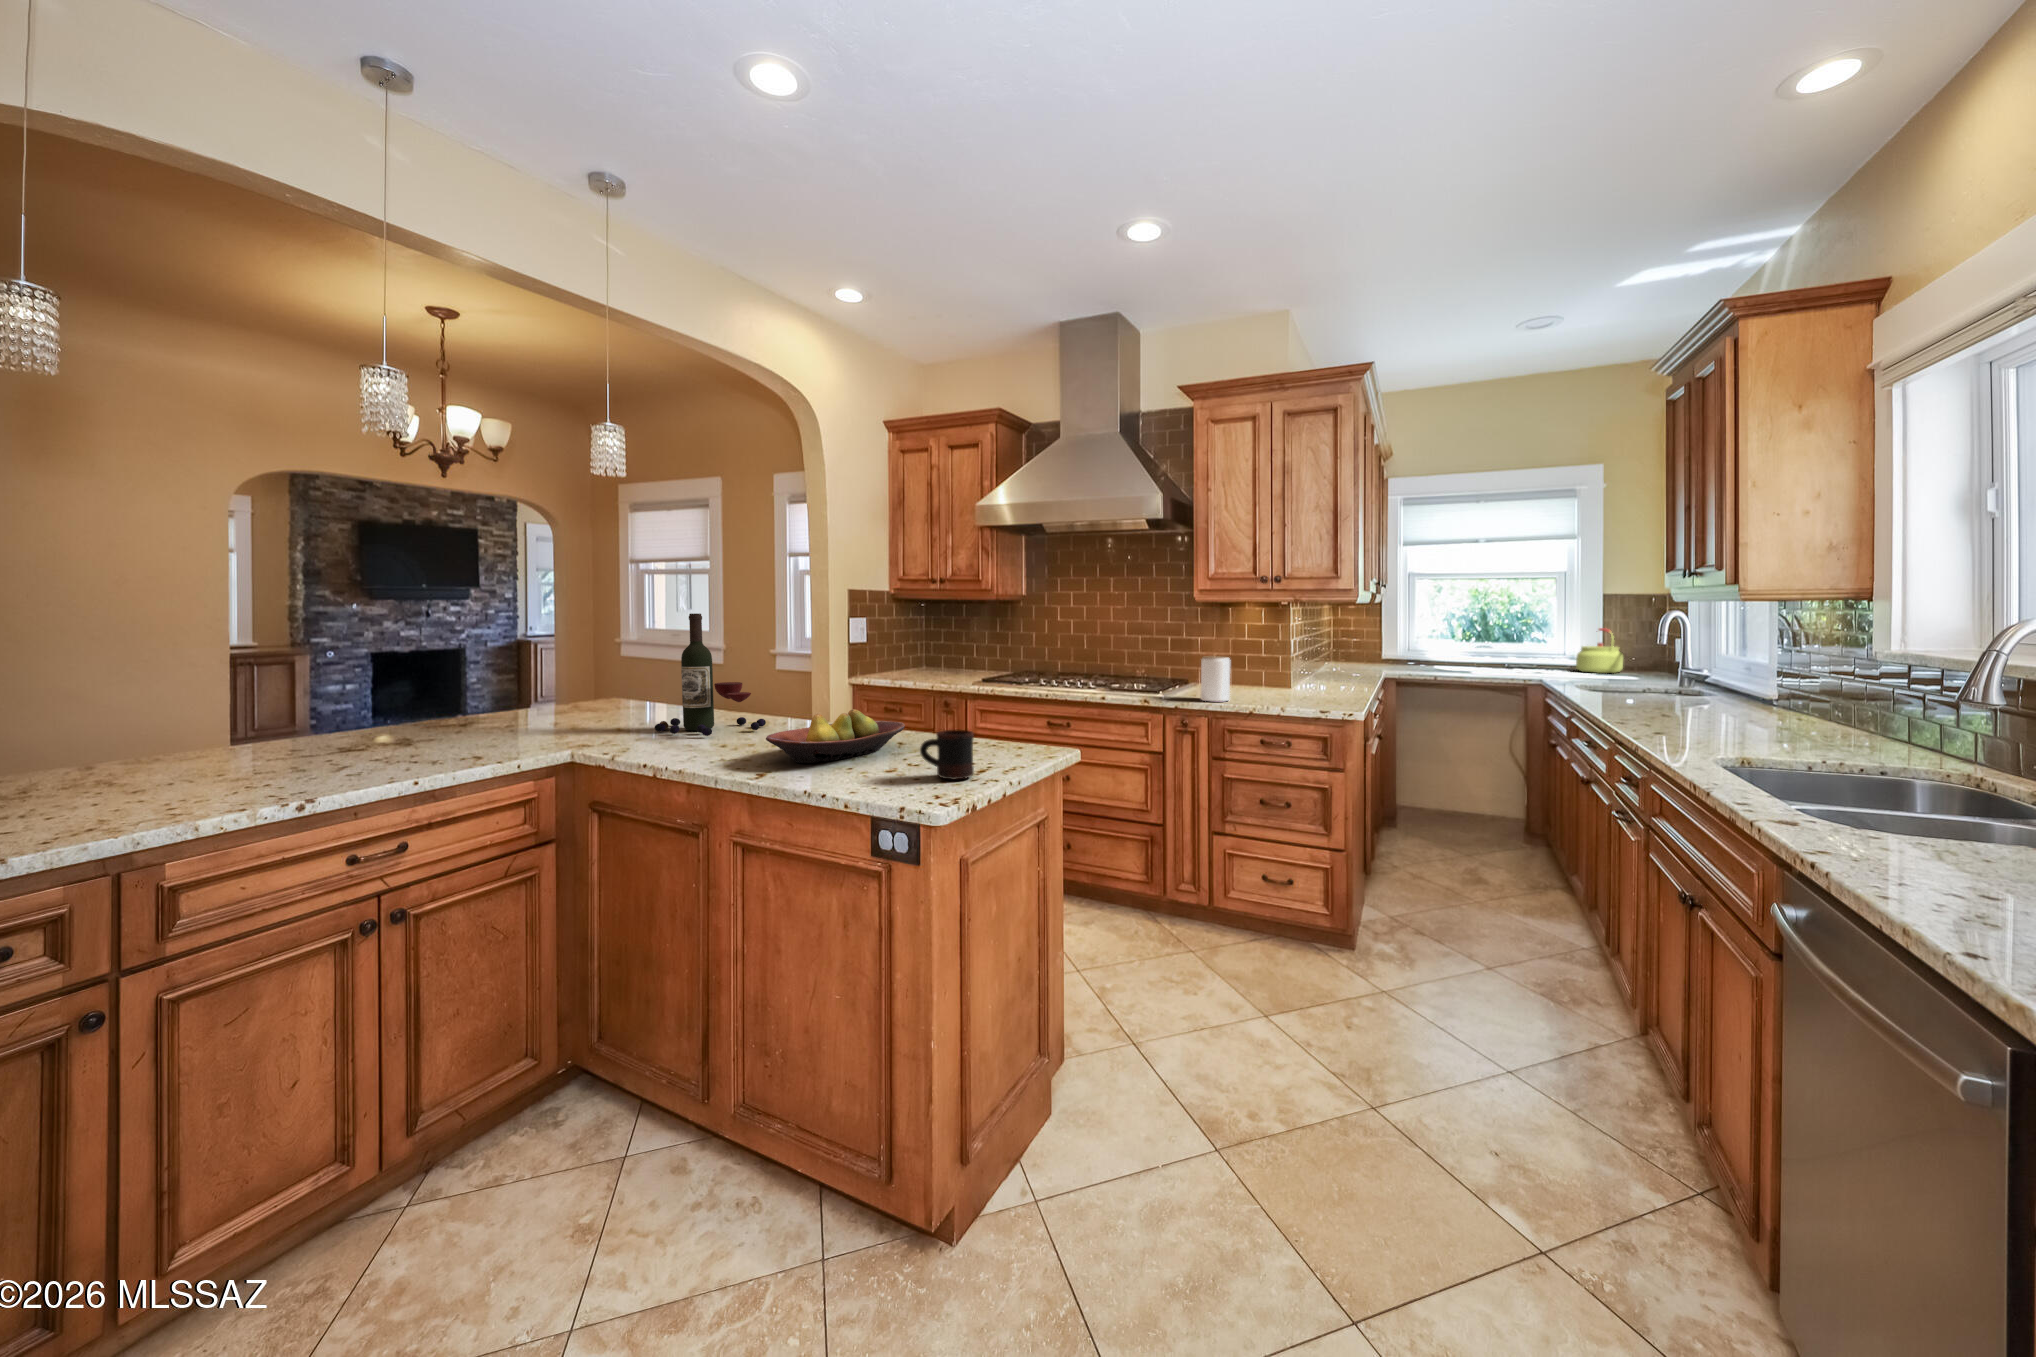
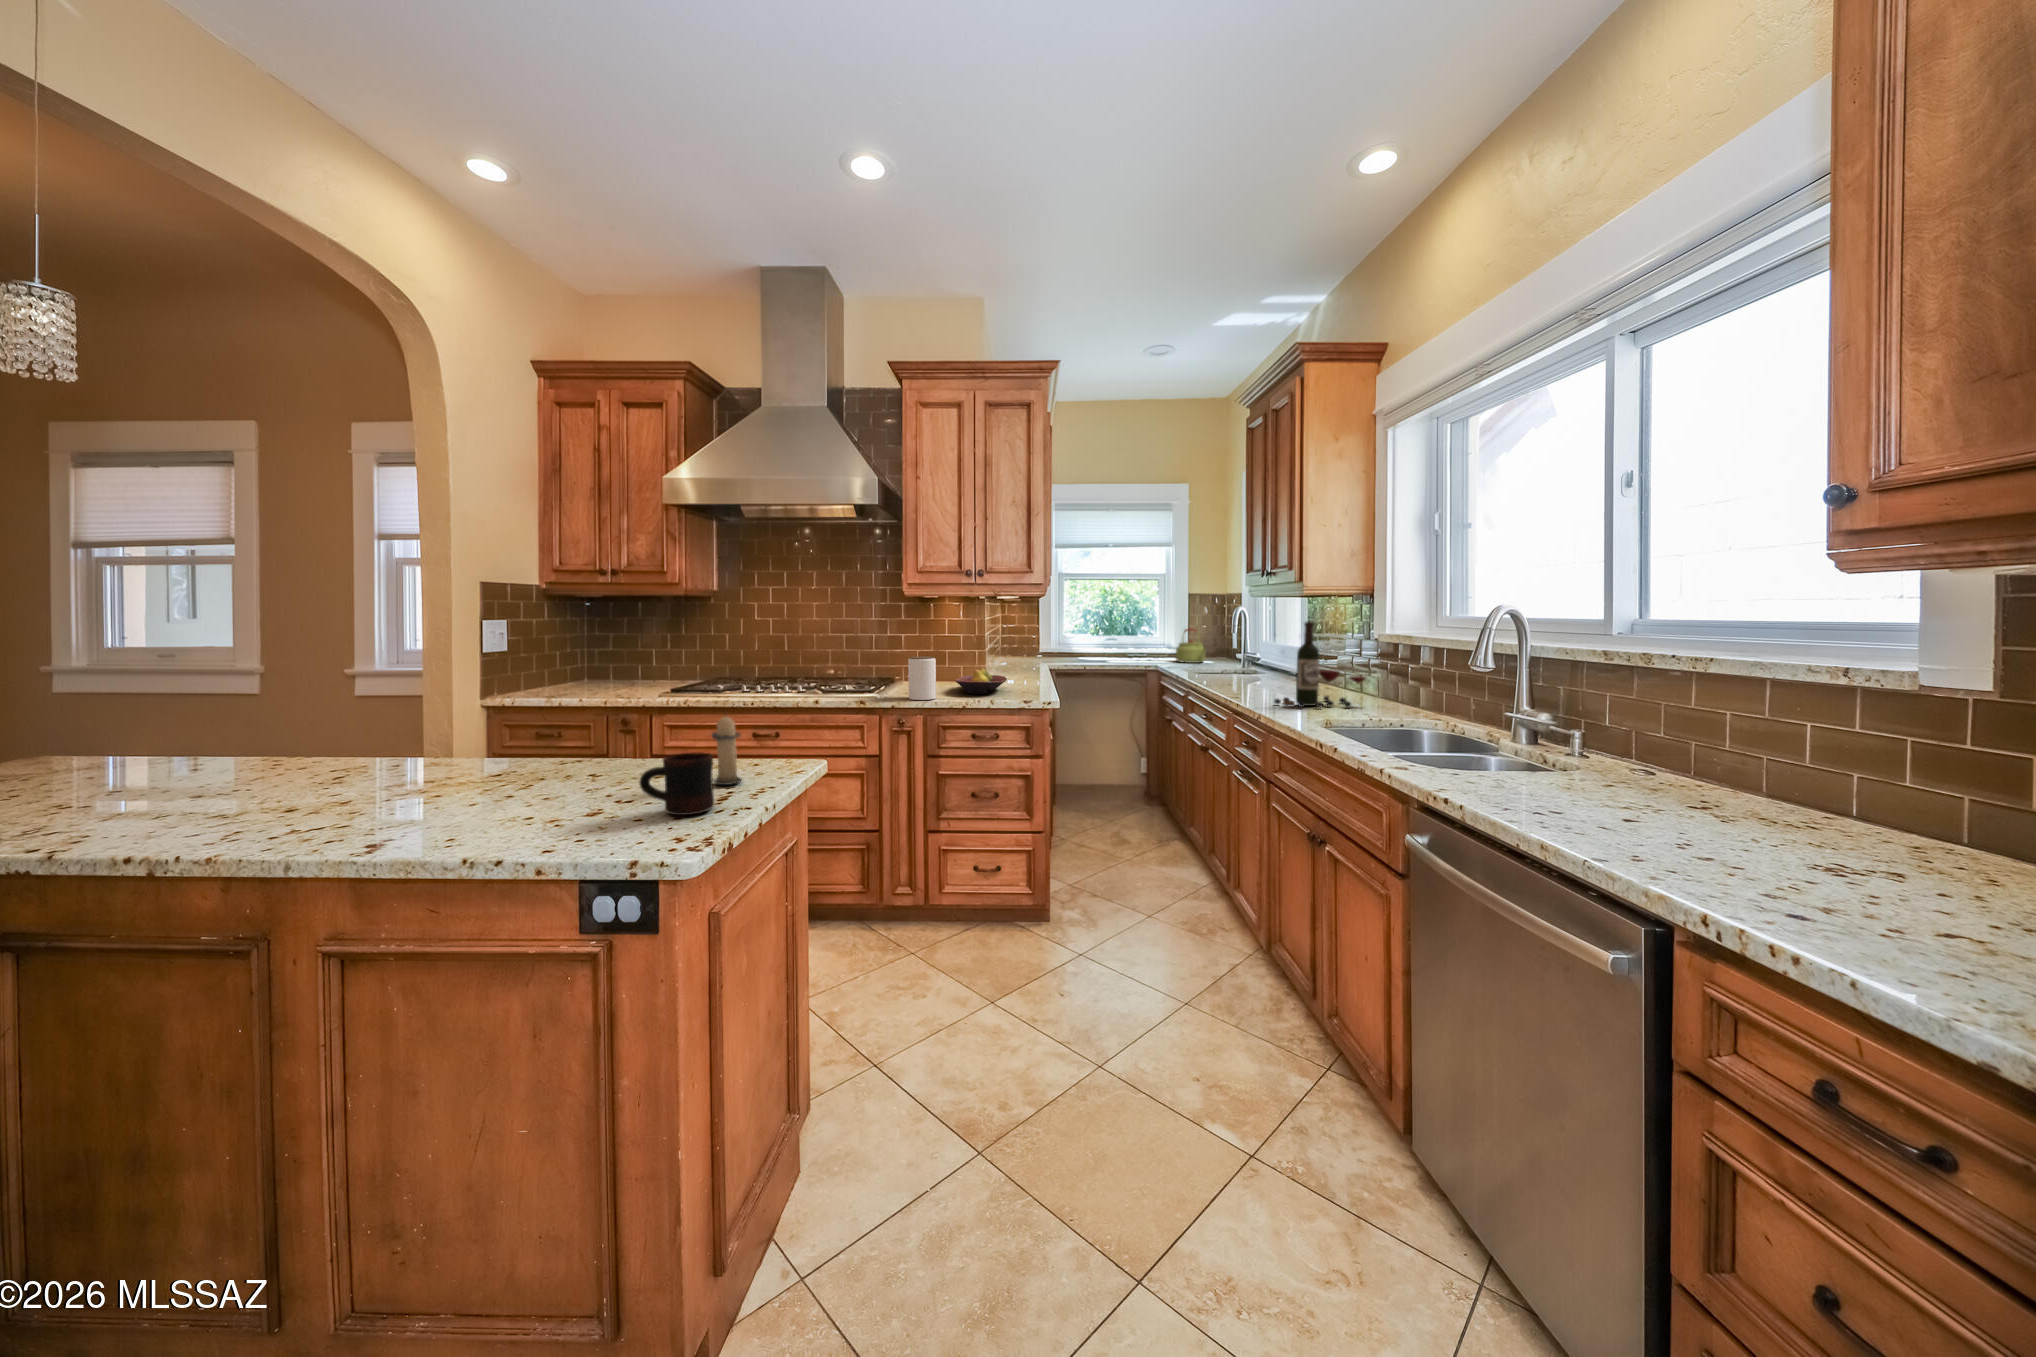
wine bottle: present [655,613,766,736] -> present [1274,622,1366,707]
candle: none [978,698,1008,762] -> present [712,716,741,785]
fruit bowl: present [766,709,905,763] -> present [955,668,1007,694]

